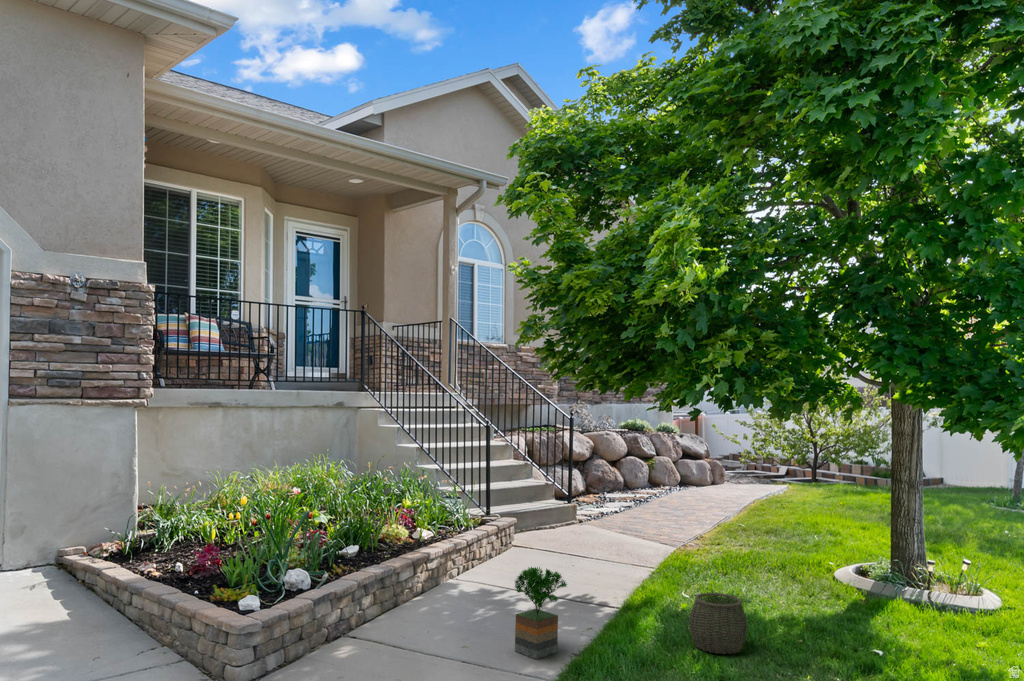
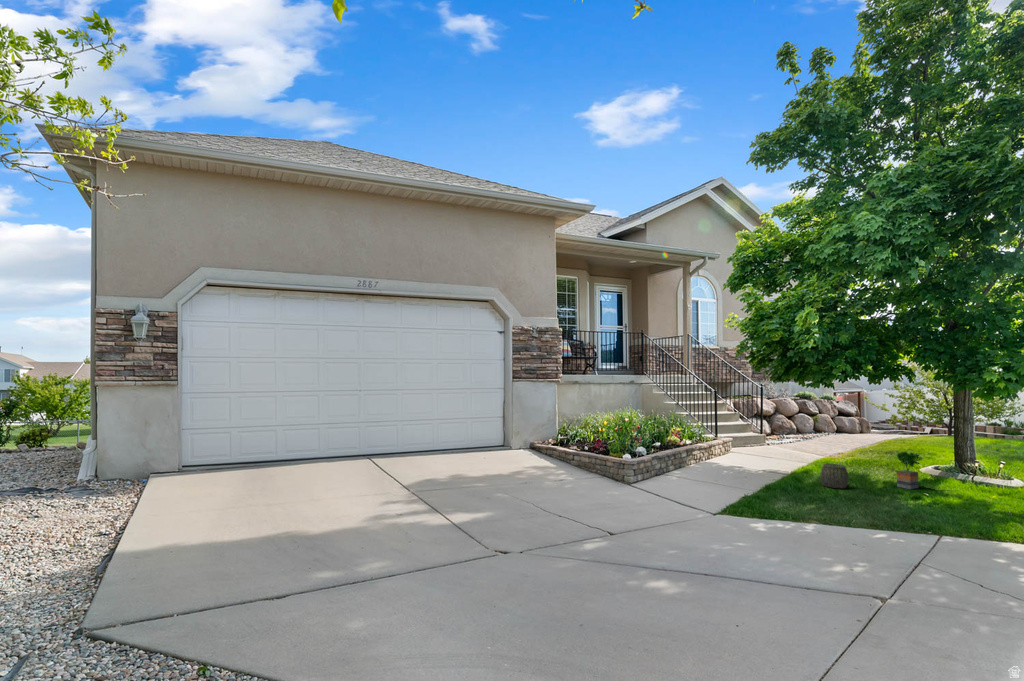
potted tree: present [515,567,567,659] -> present [897,452,922,489]

